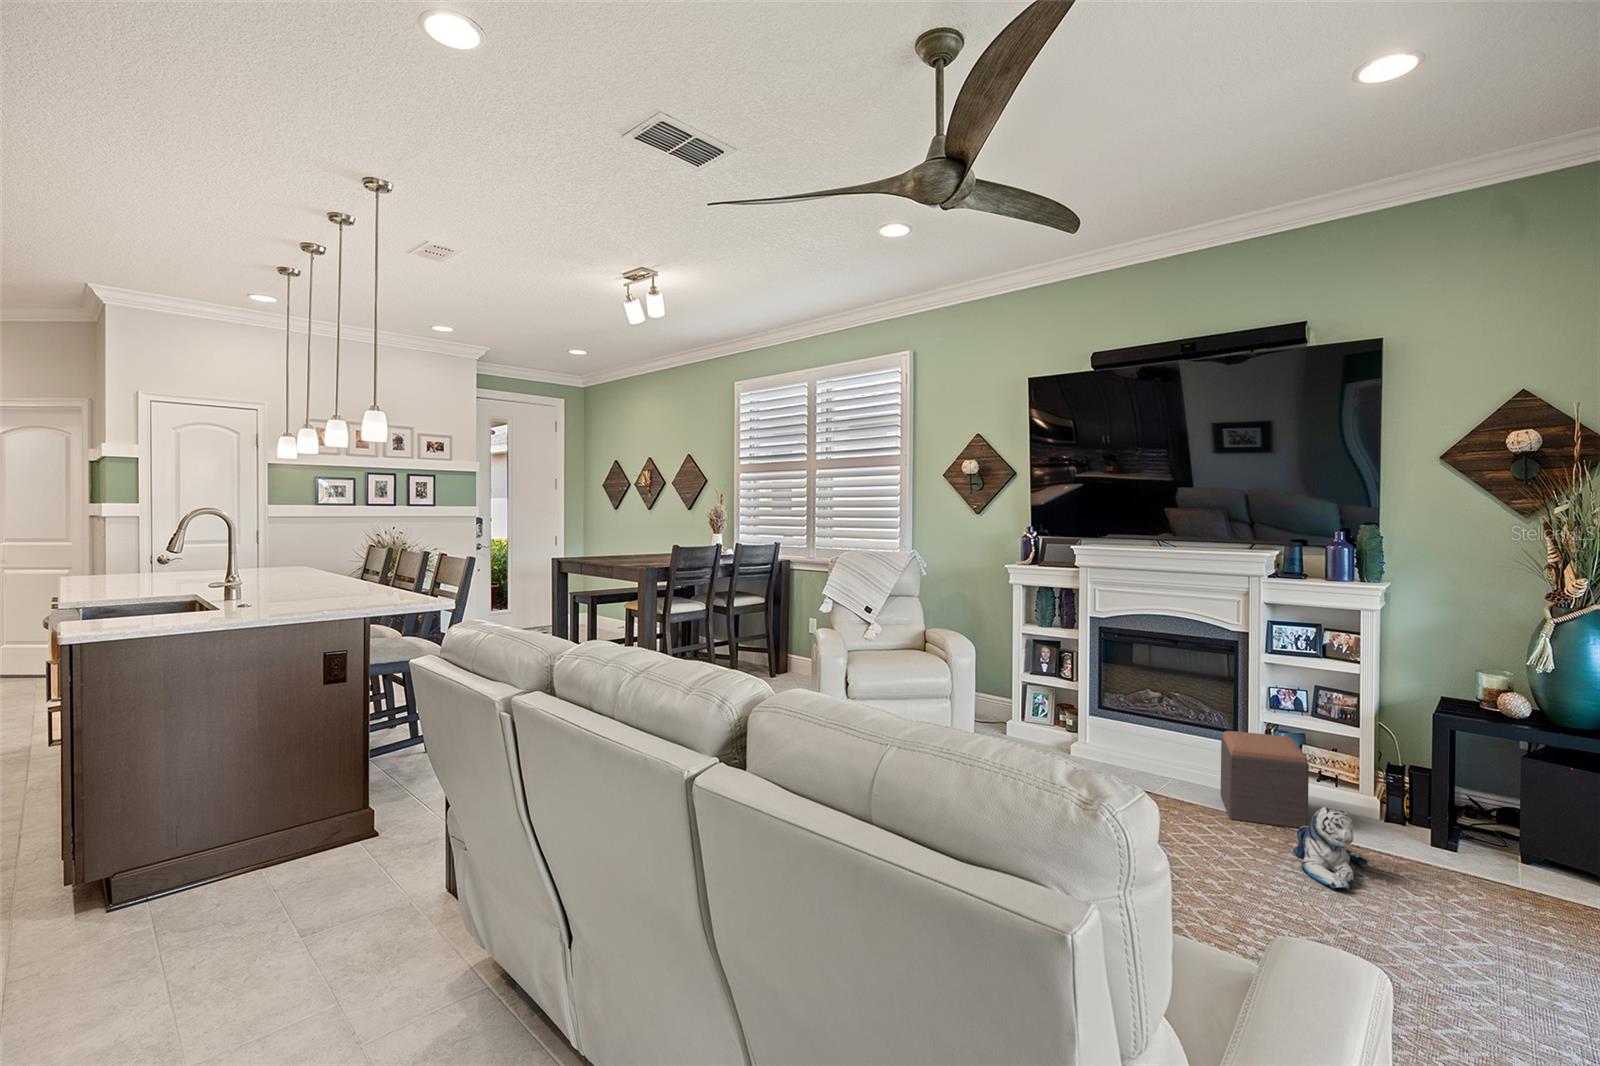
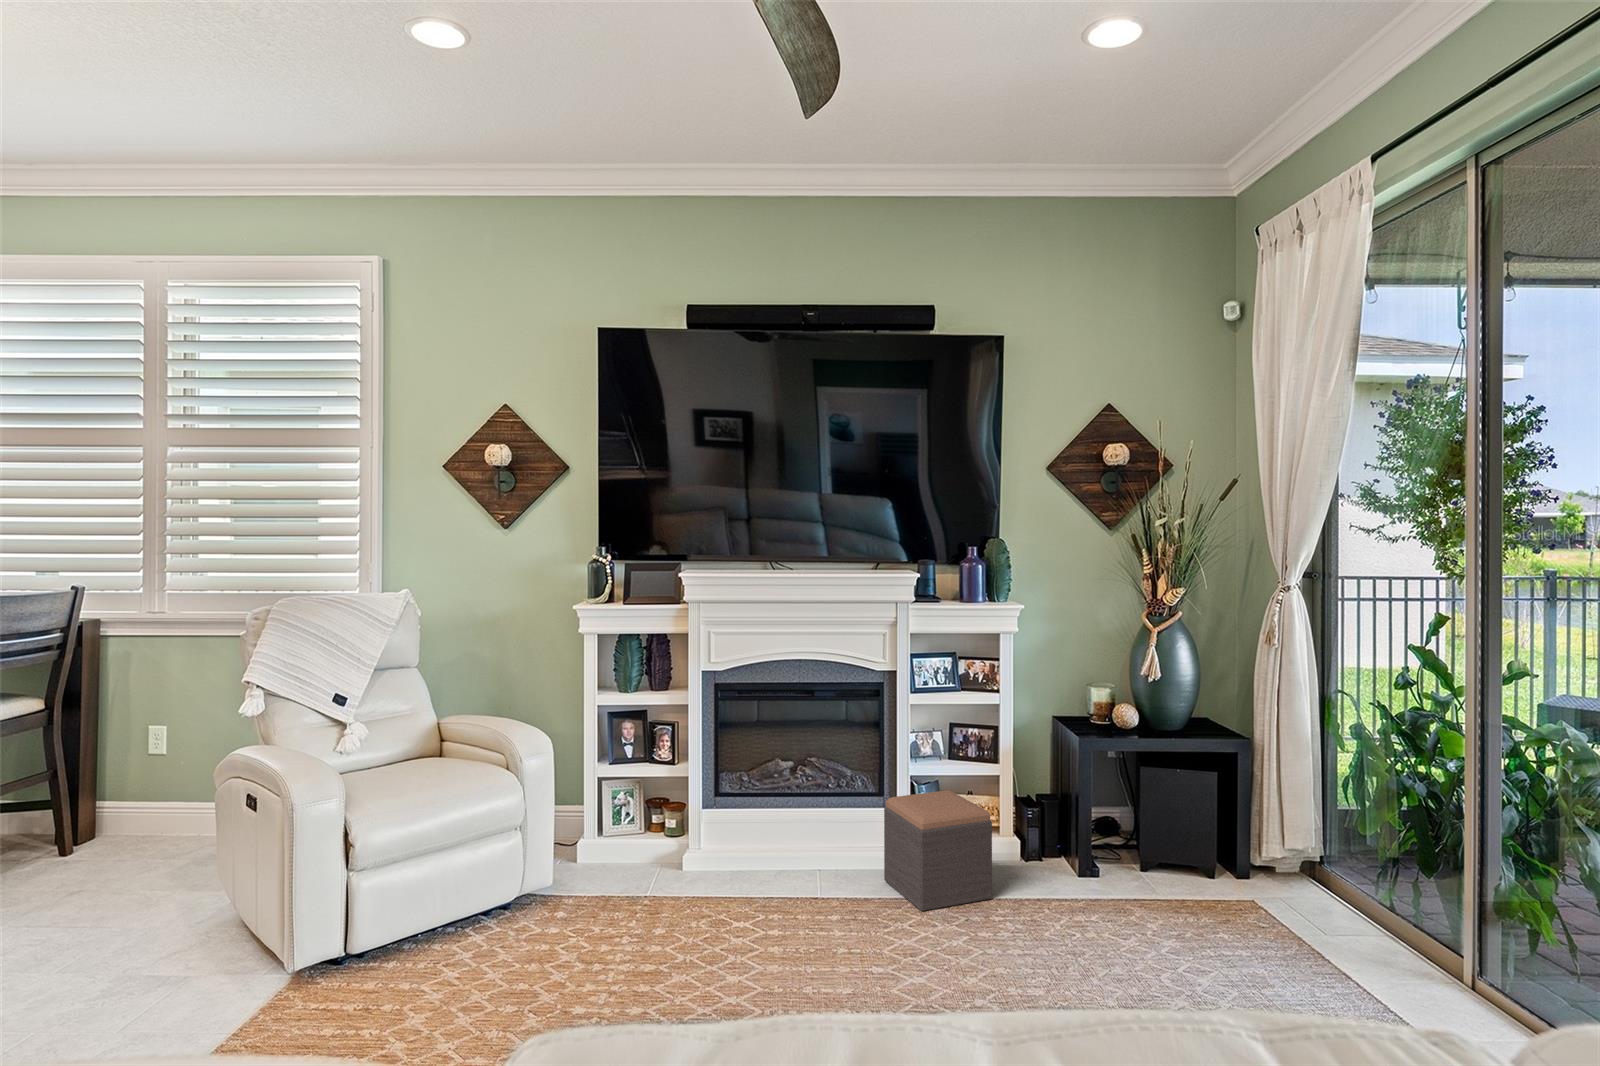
plush toy: present [1293,807,1368,889] -> none [1008,873,1101,974]

